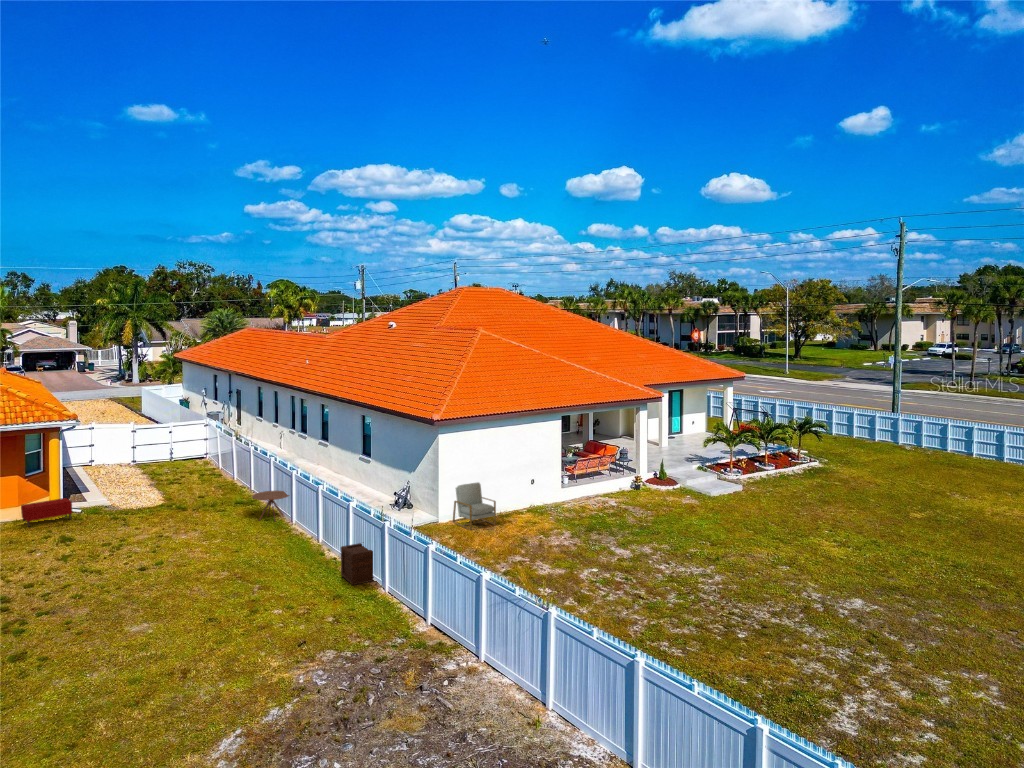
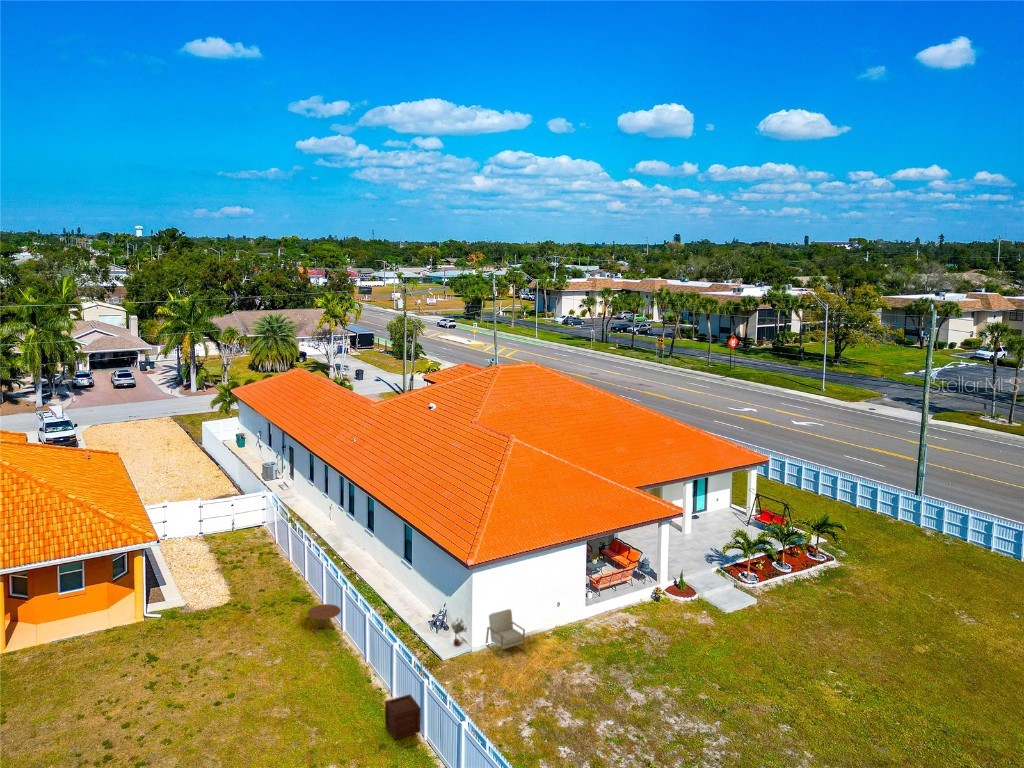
potted tree: none [414,491,433,524] -> present [451,619,467,646]
bench: present [21,498,72,527] -> none [108,604,151,635]

